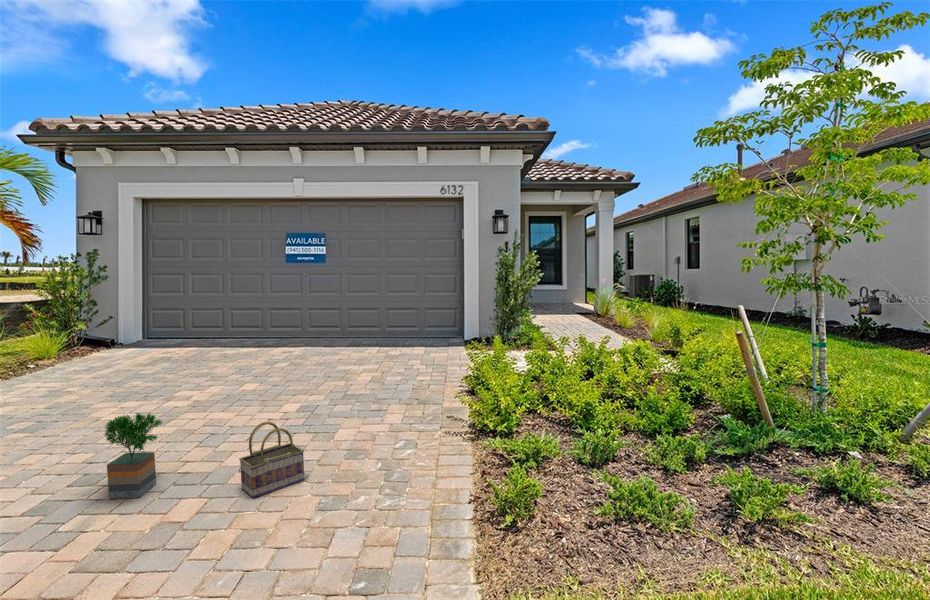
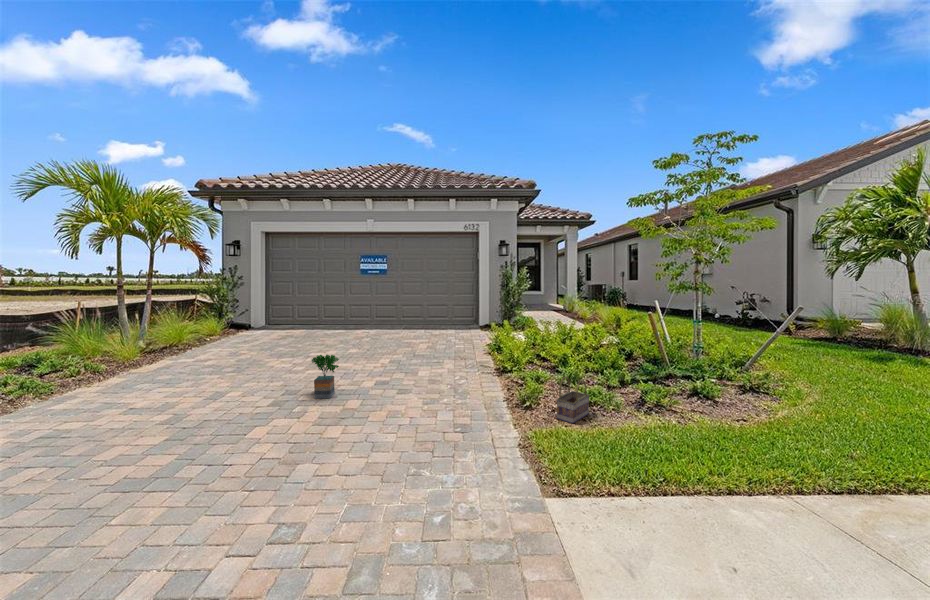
basket: present [239,422,304,498] -> present [557,377,589,423]

